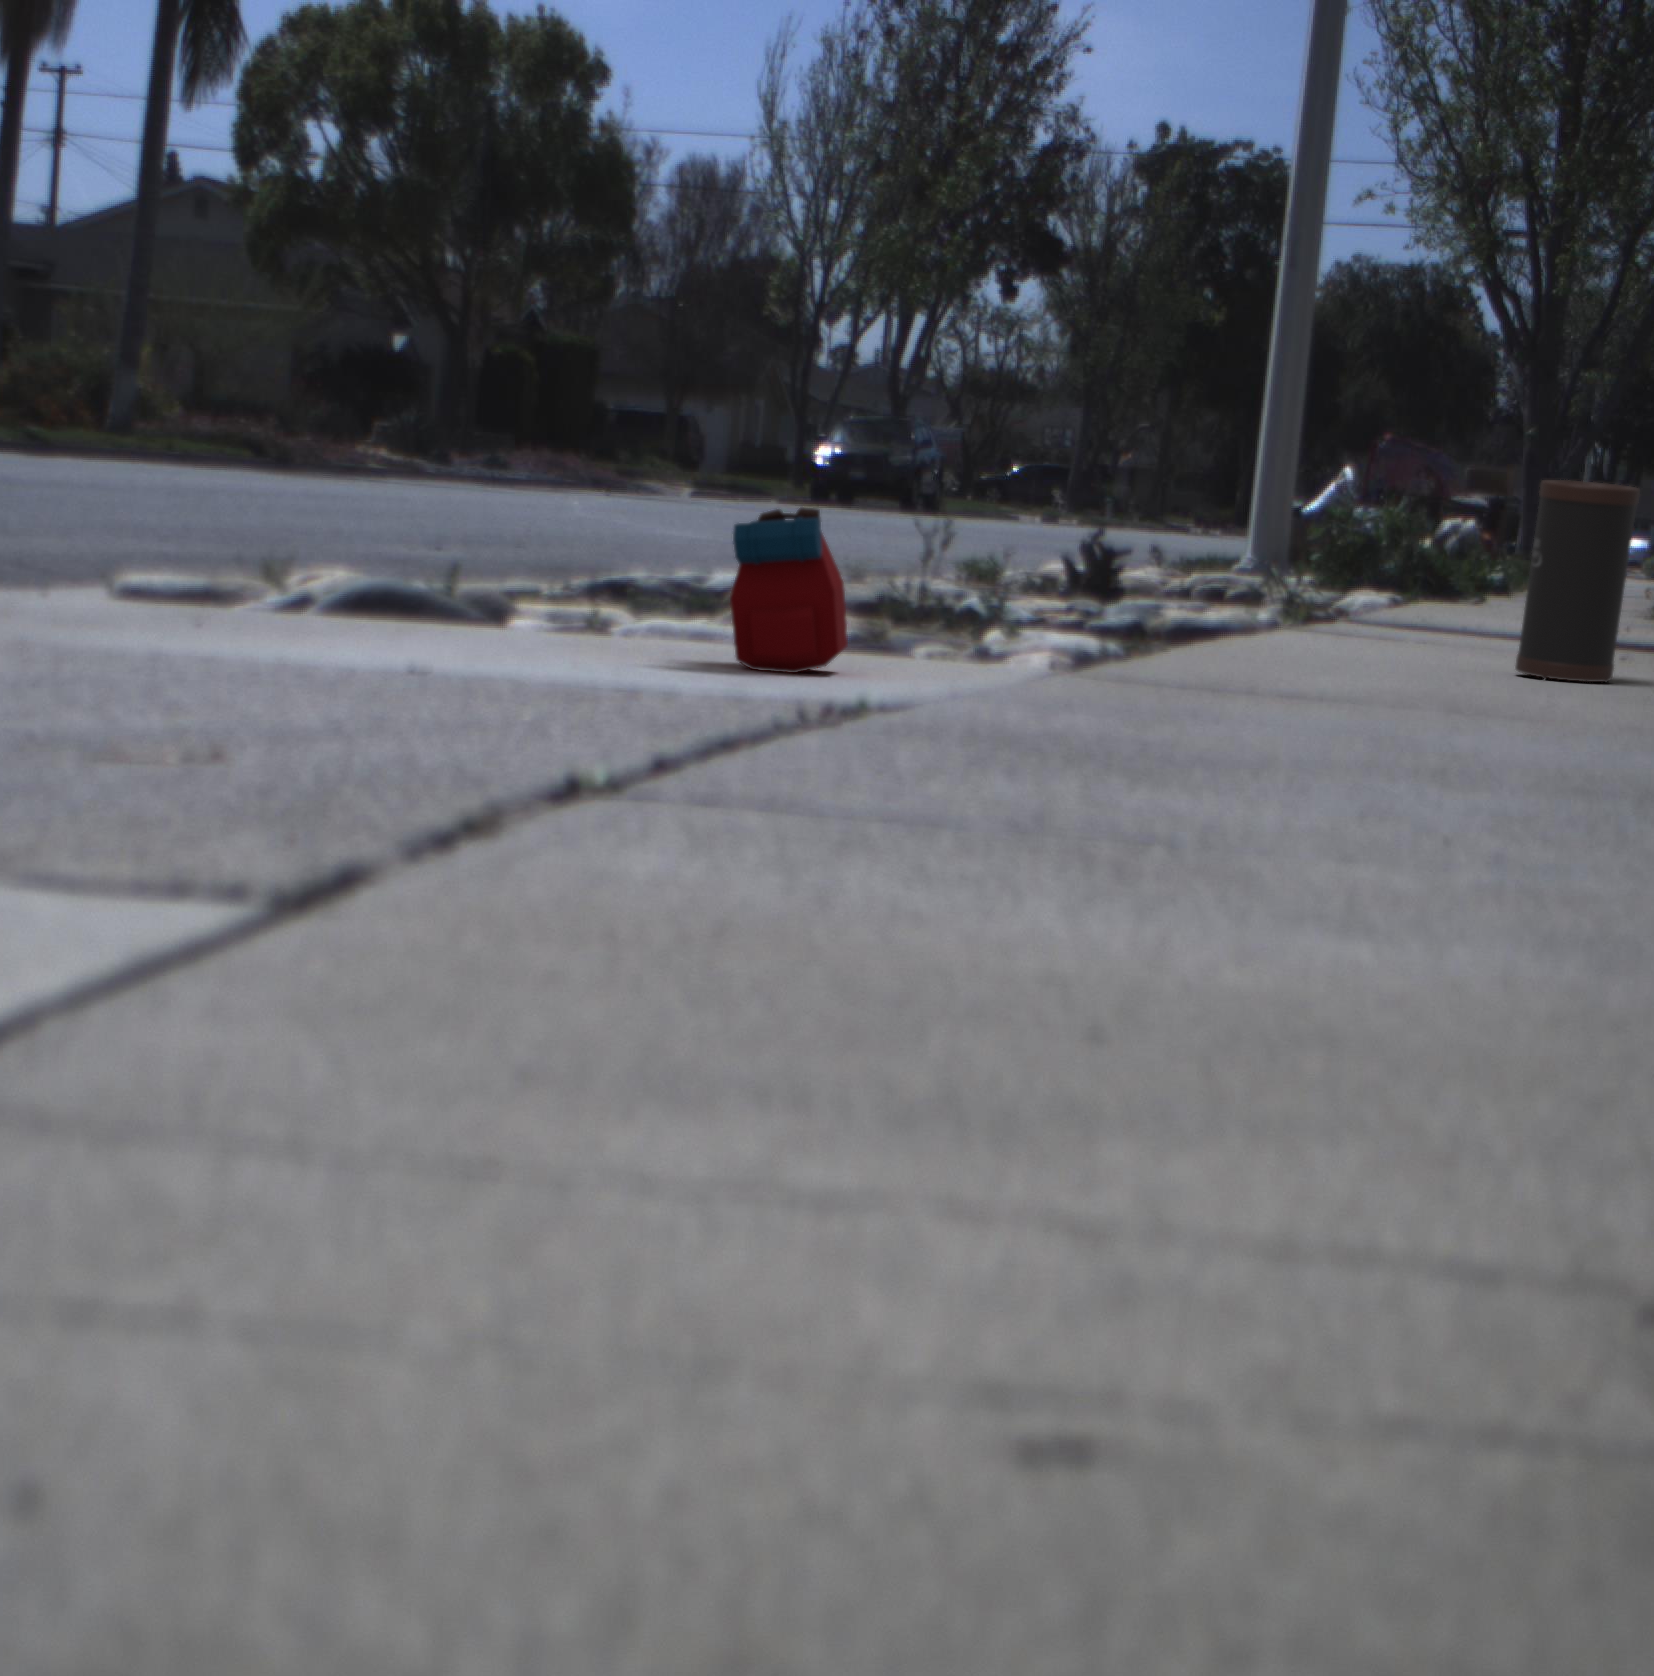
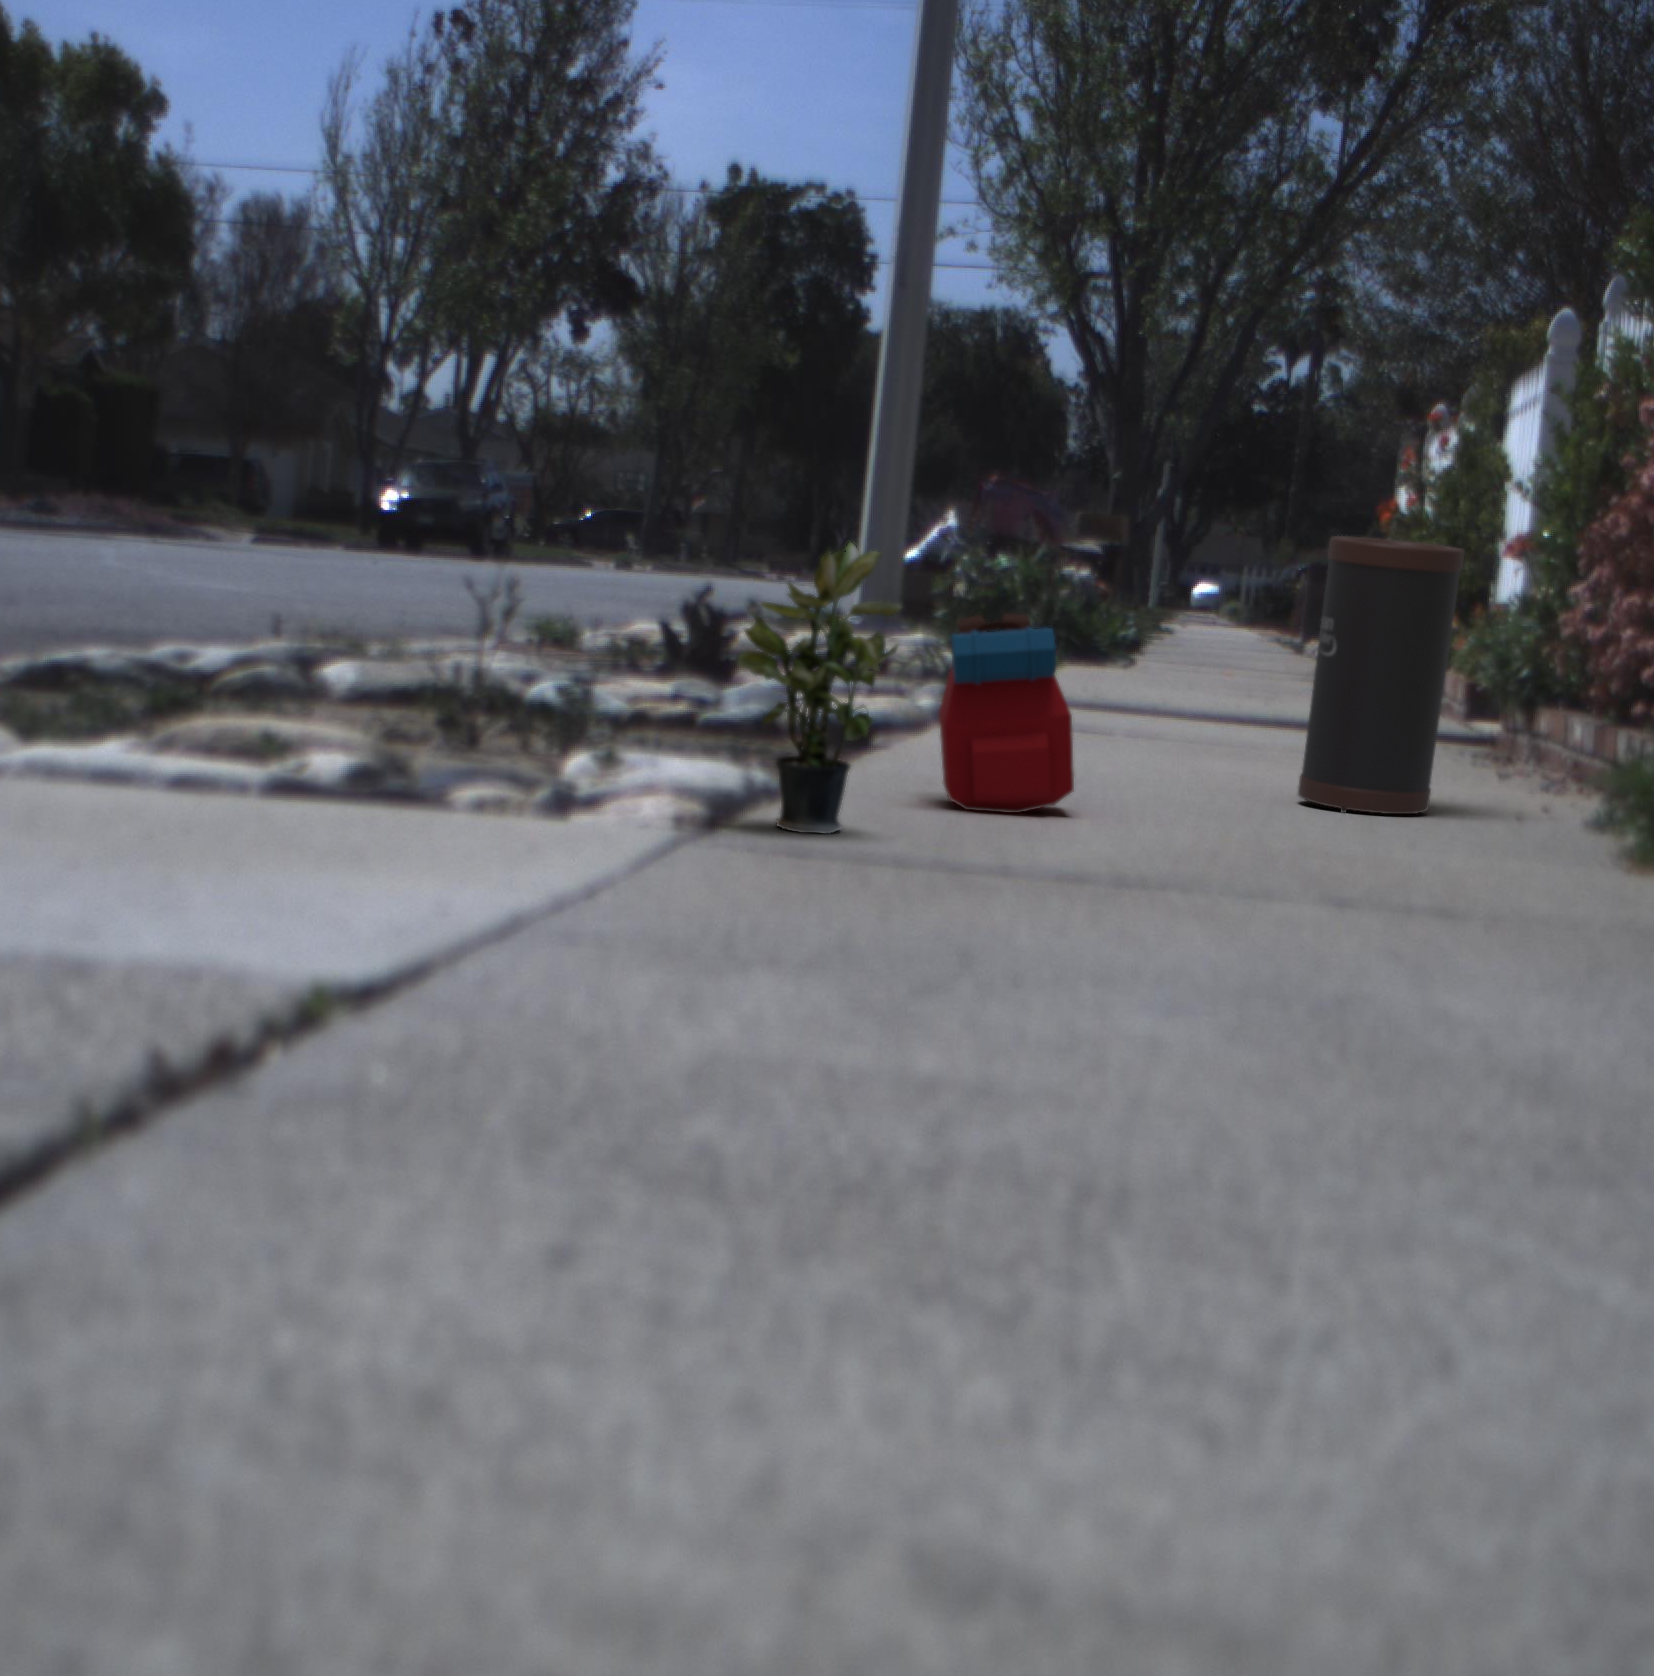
potted plant: none [1098,484,1207,674] -> present [738,543,902,834]
backpack: present [730,508,848,673] -> present [939,613,1074,813]

